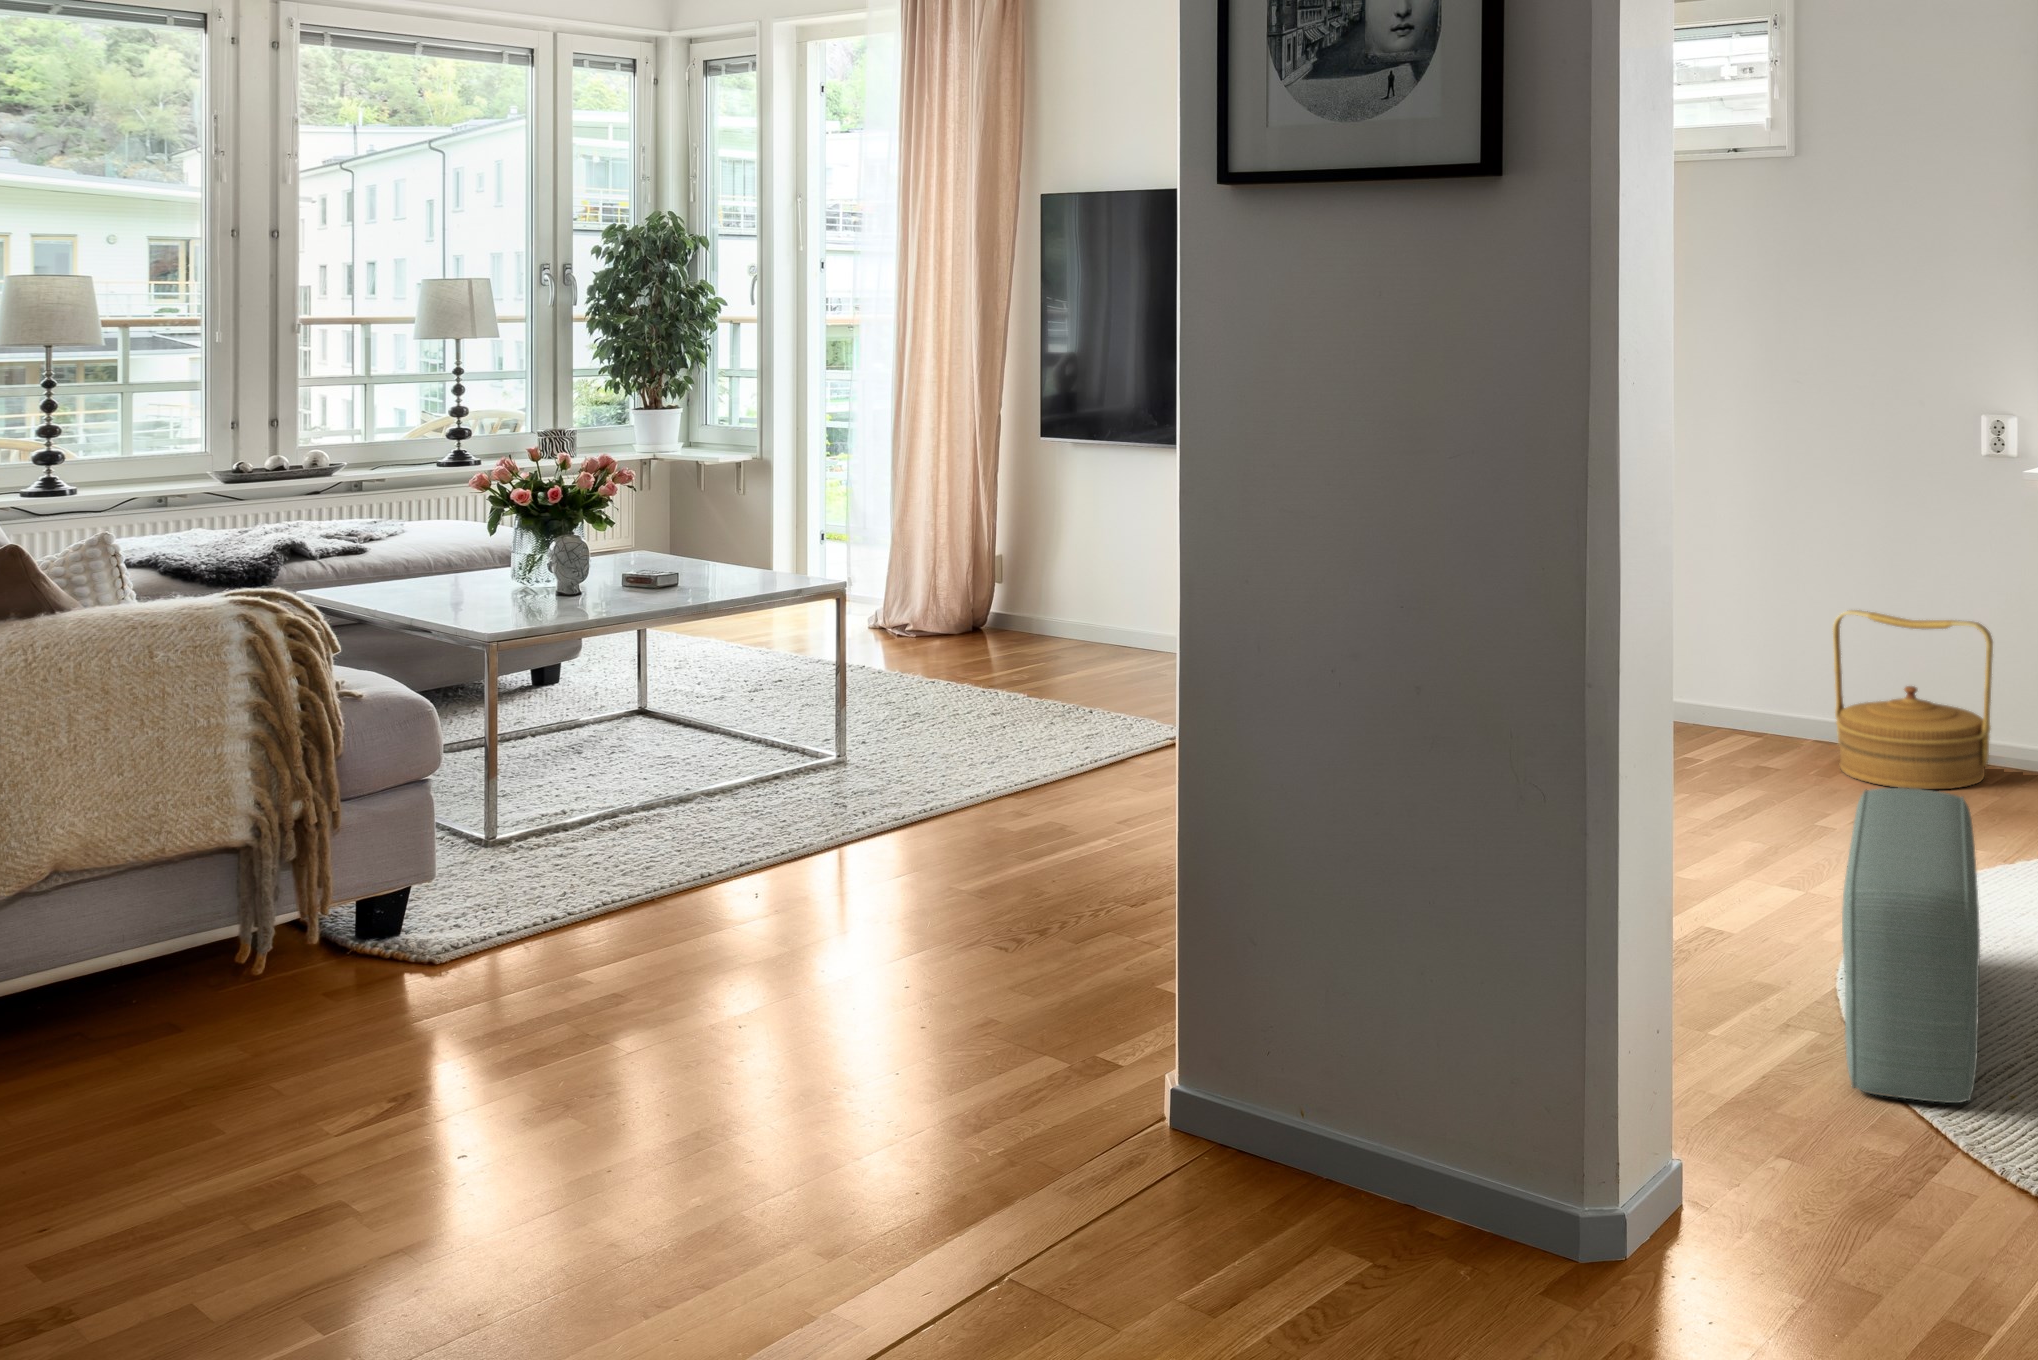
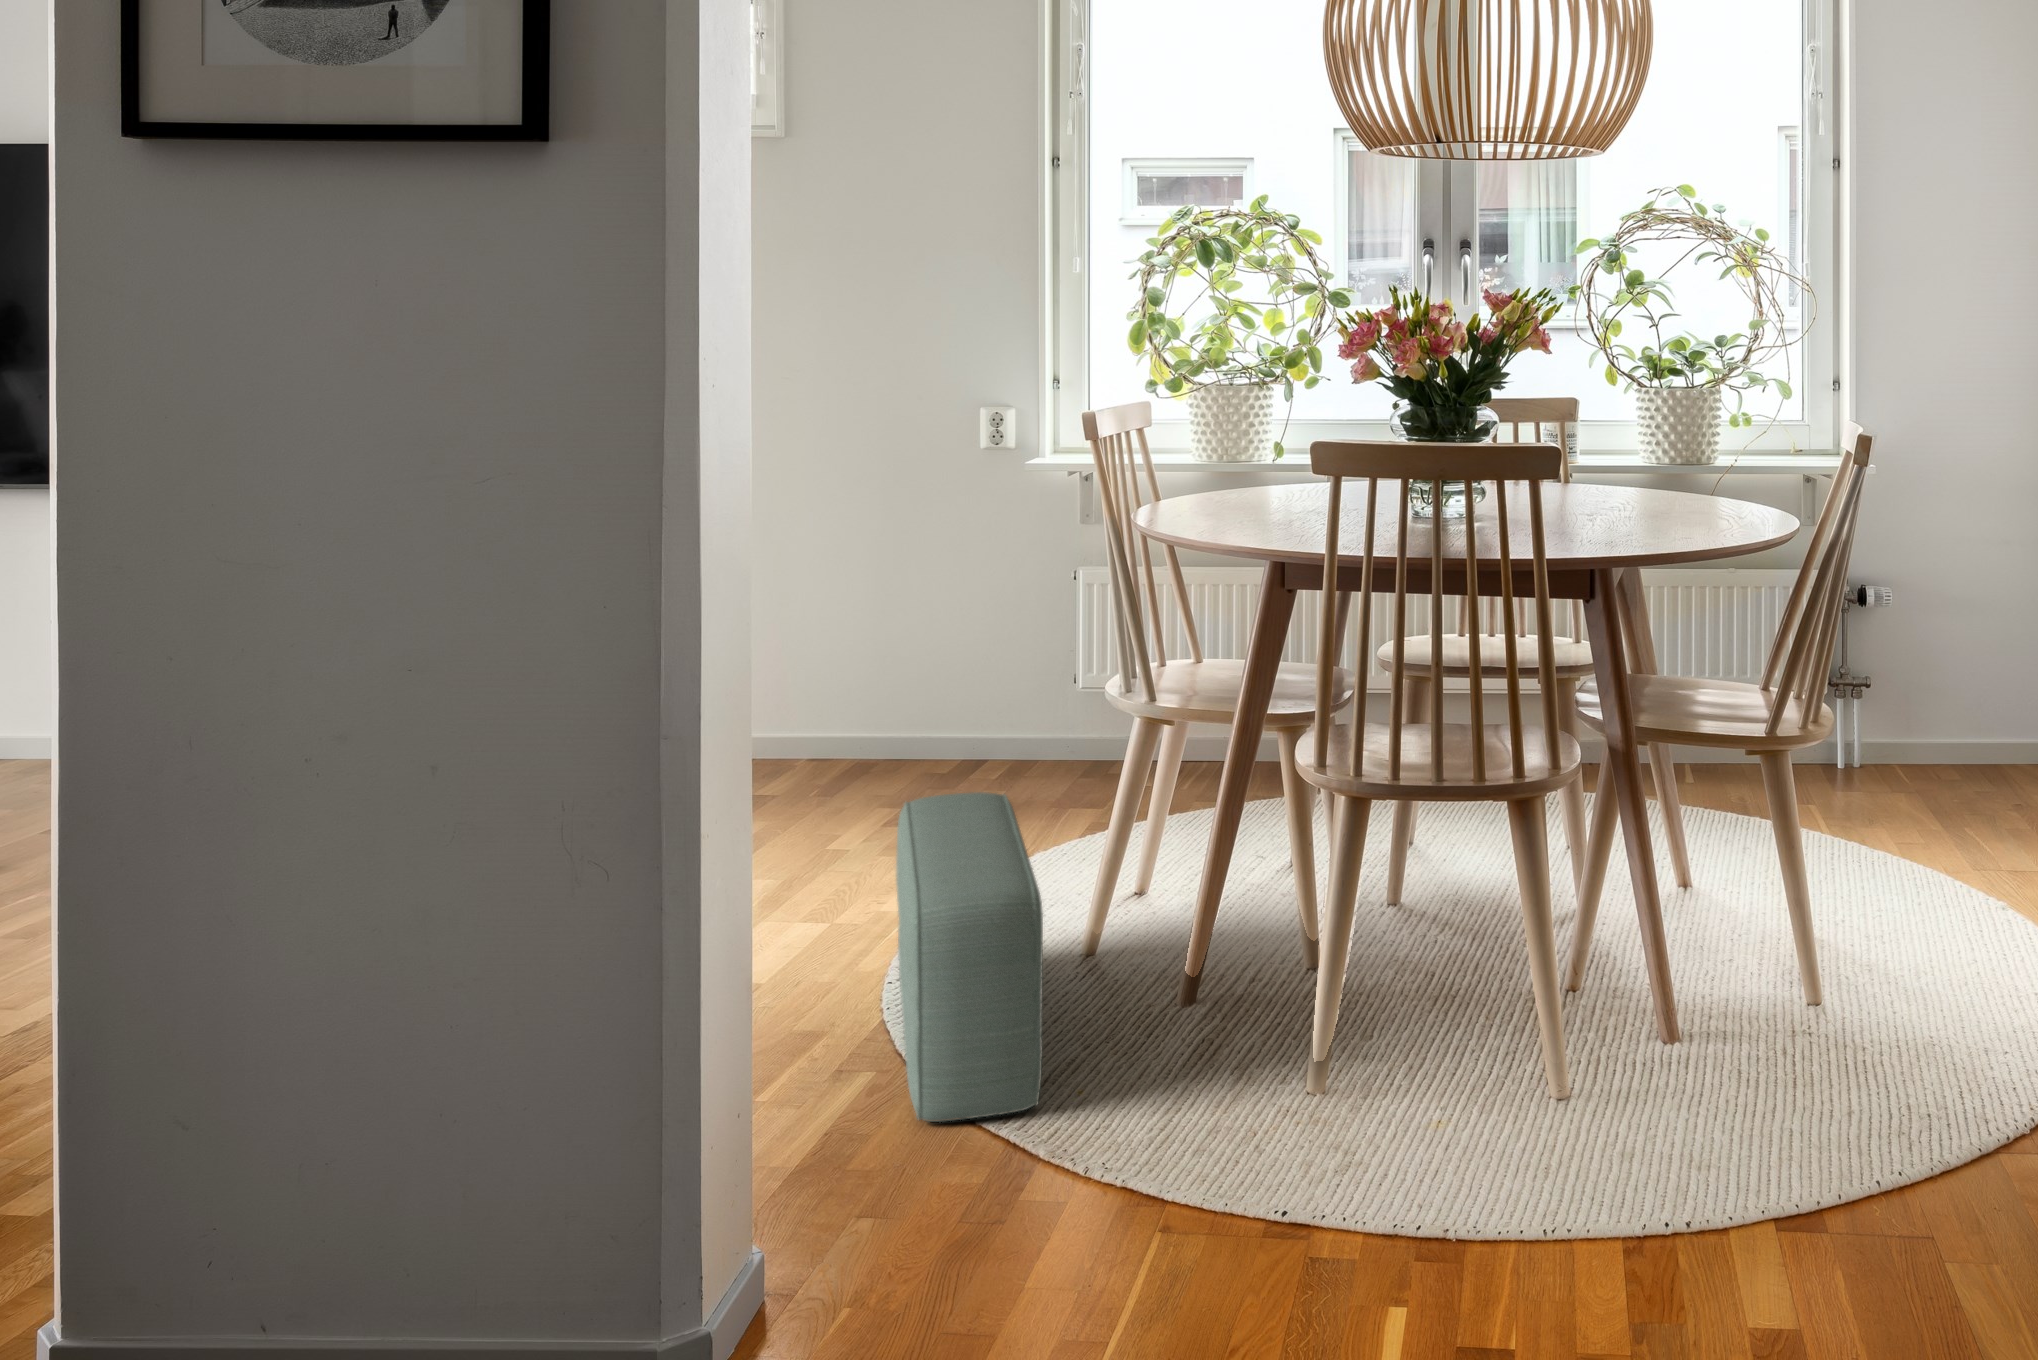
woven basket: present [1833,610,1993,789] -> none [833,614,997,792]

